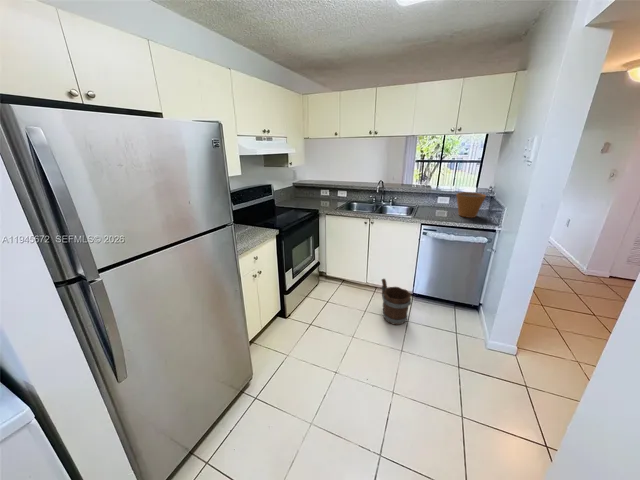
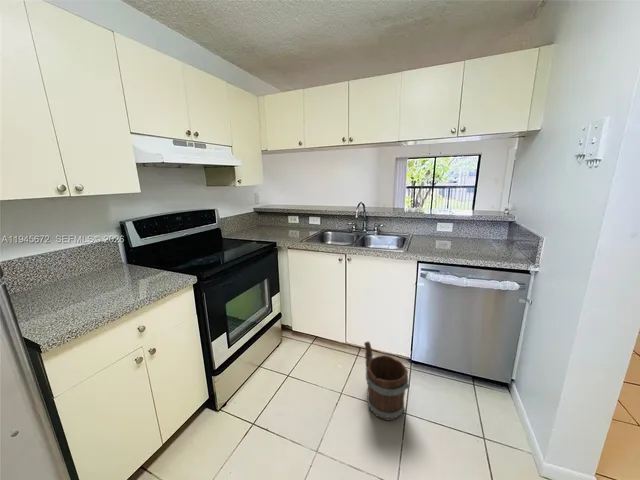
flower pot: present [457,192,486,218] -> none [464,216,506,251]

